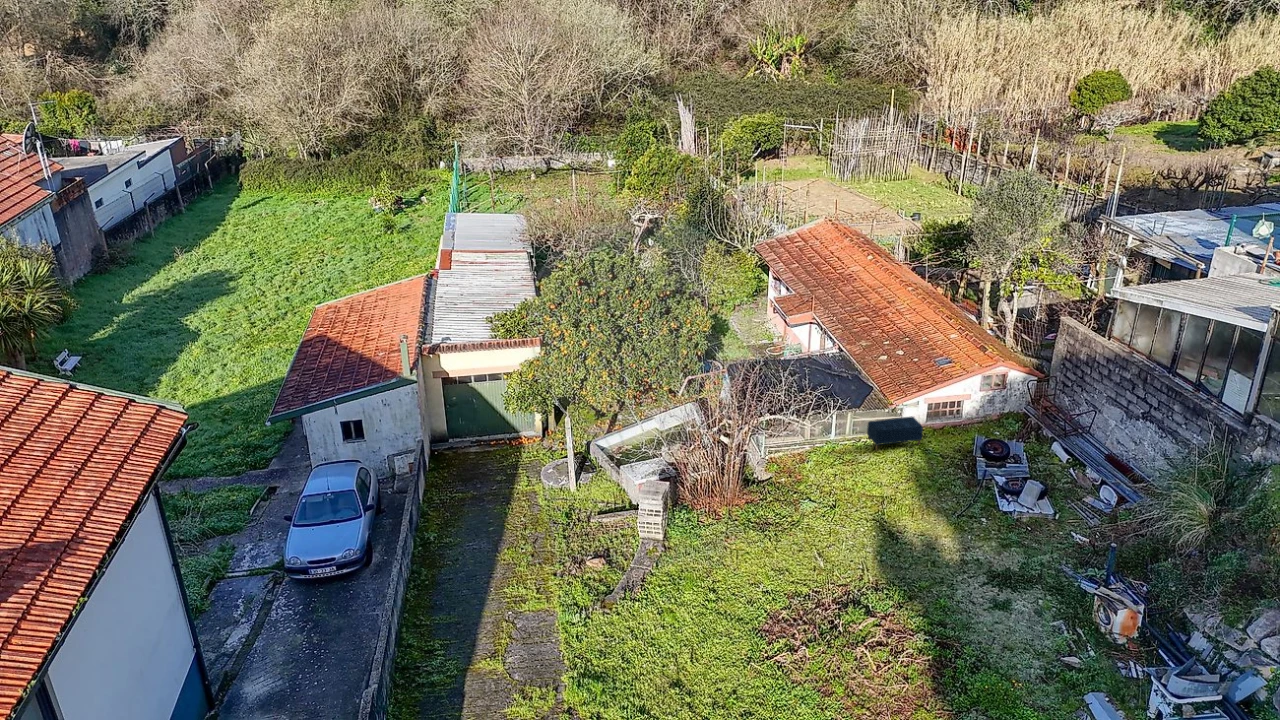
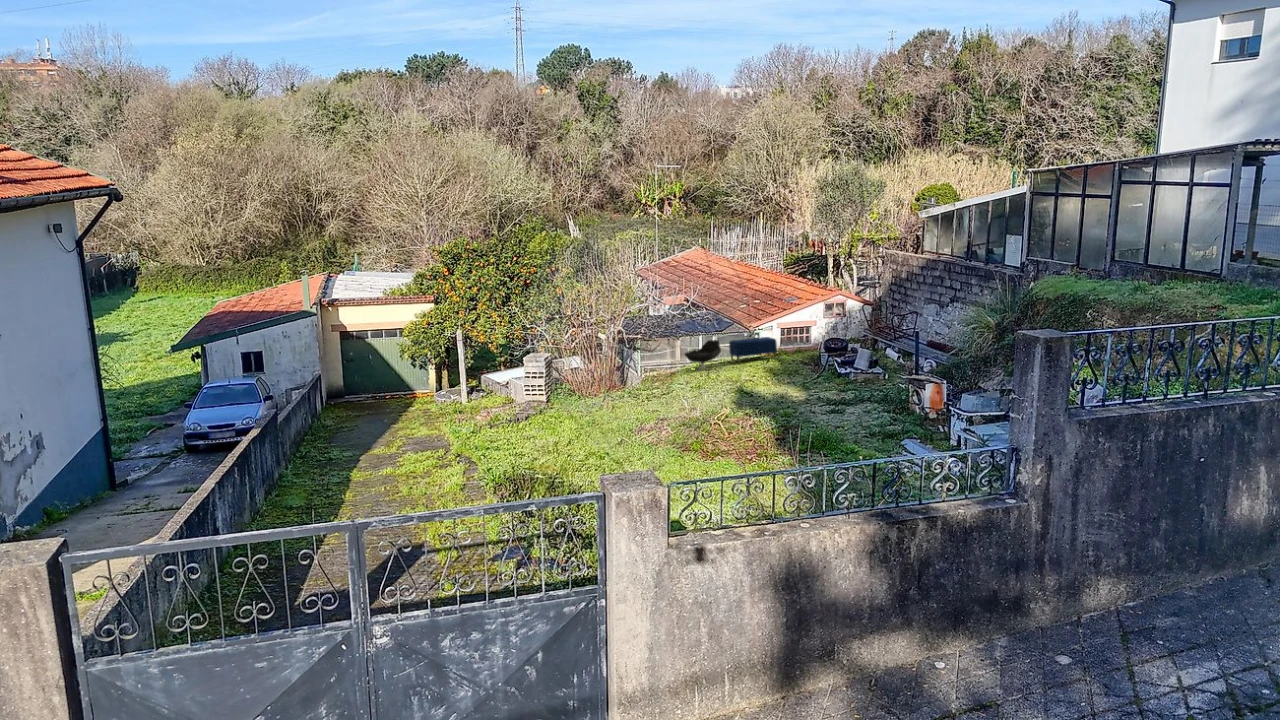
lounge chair: none [816,421,858,465] -> present [685,340,721,369]

